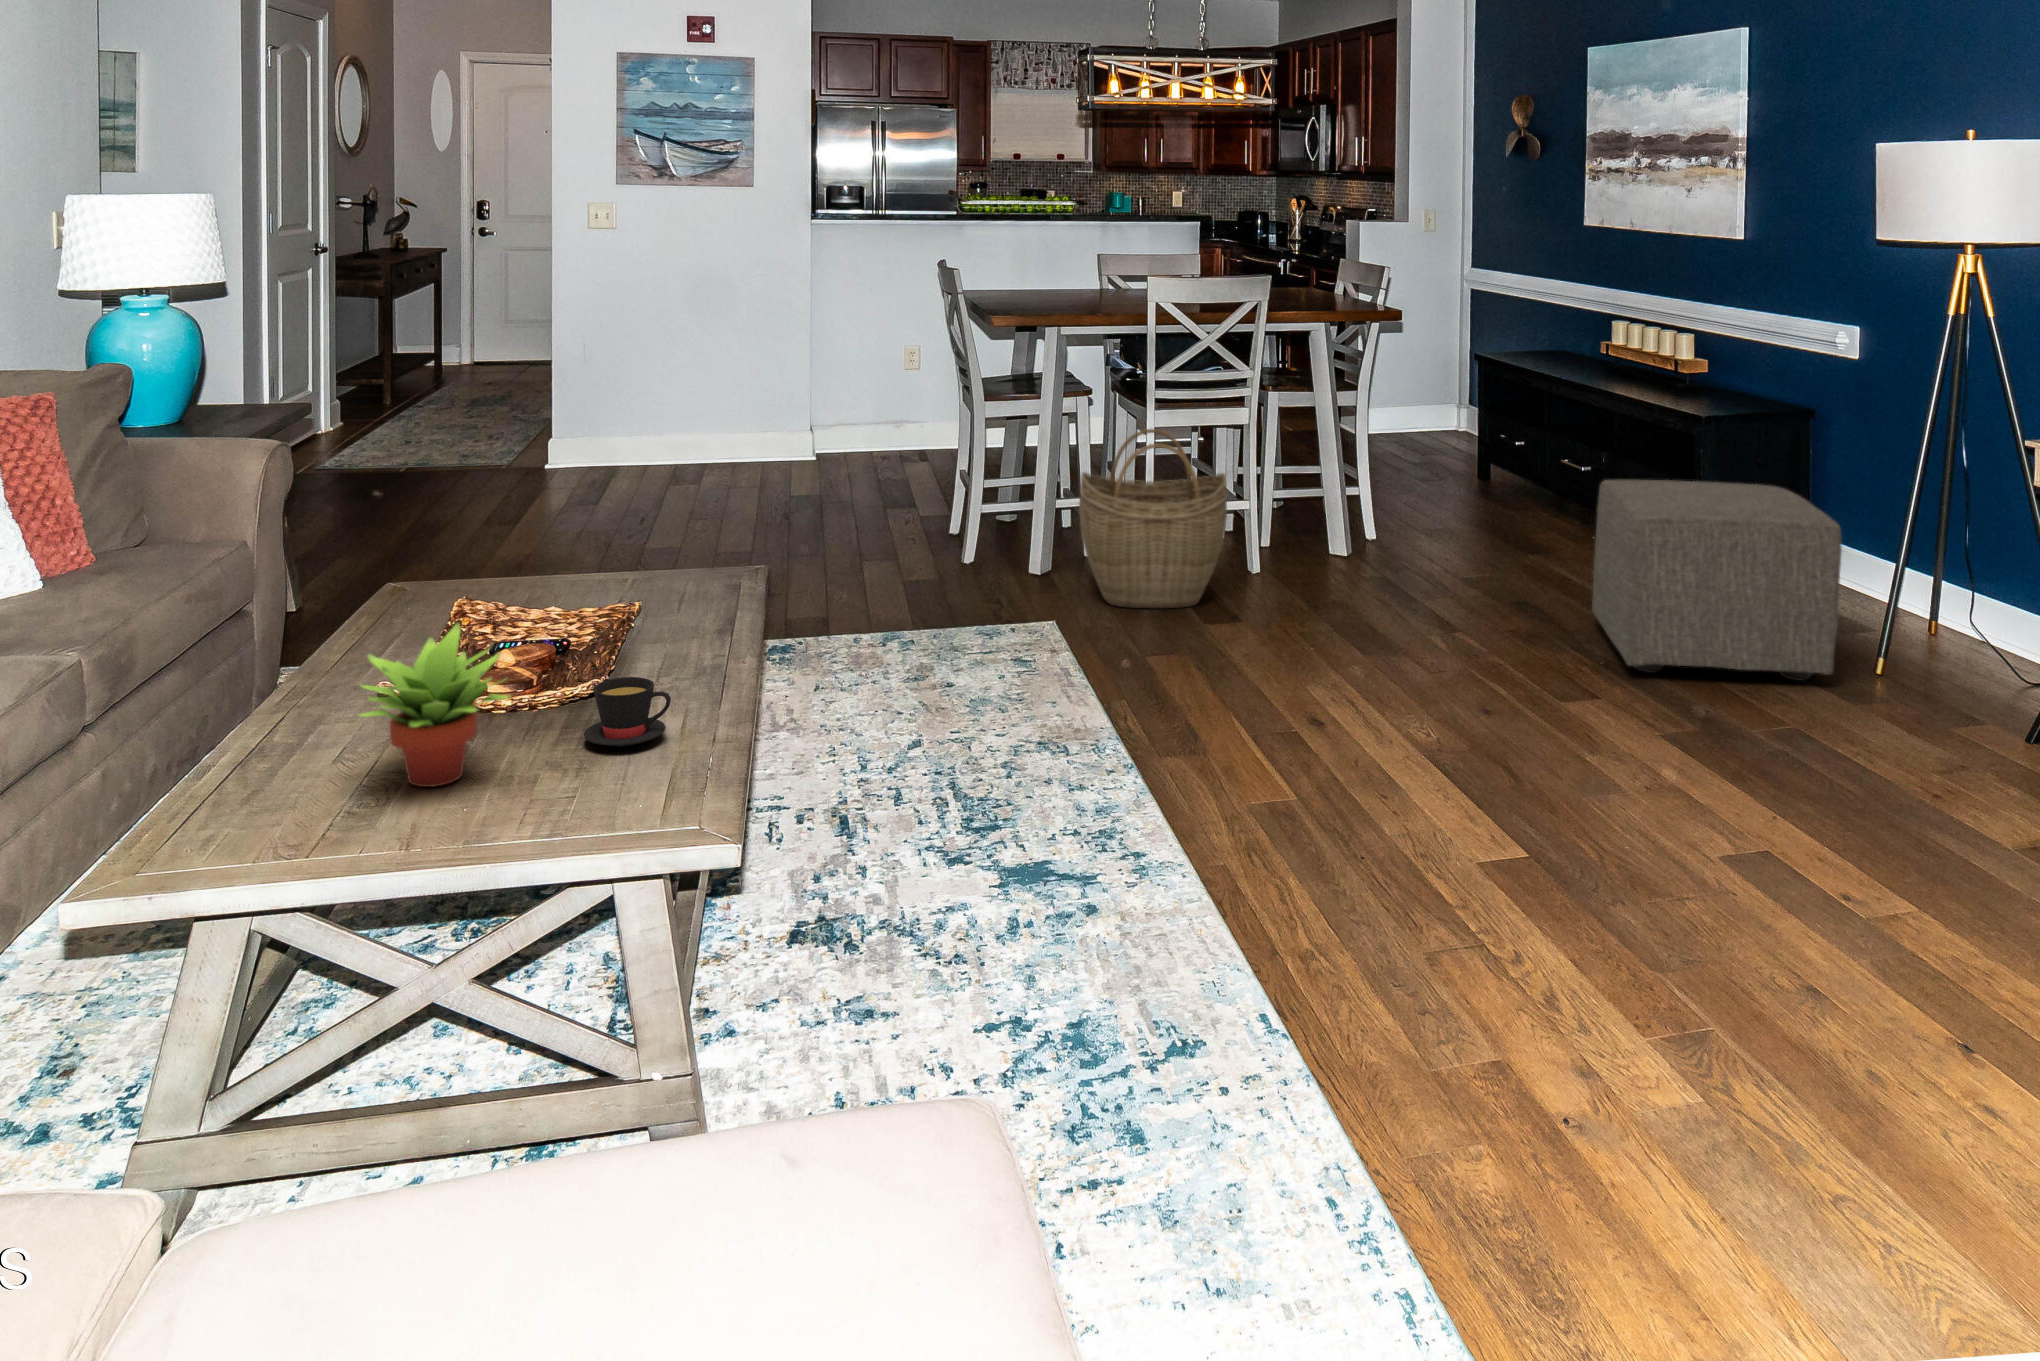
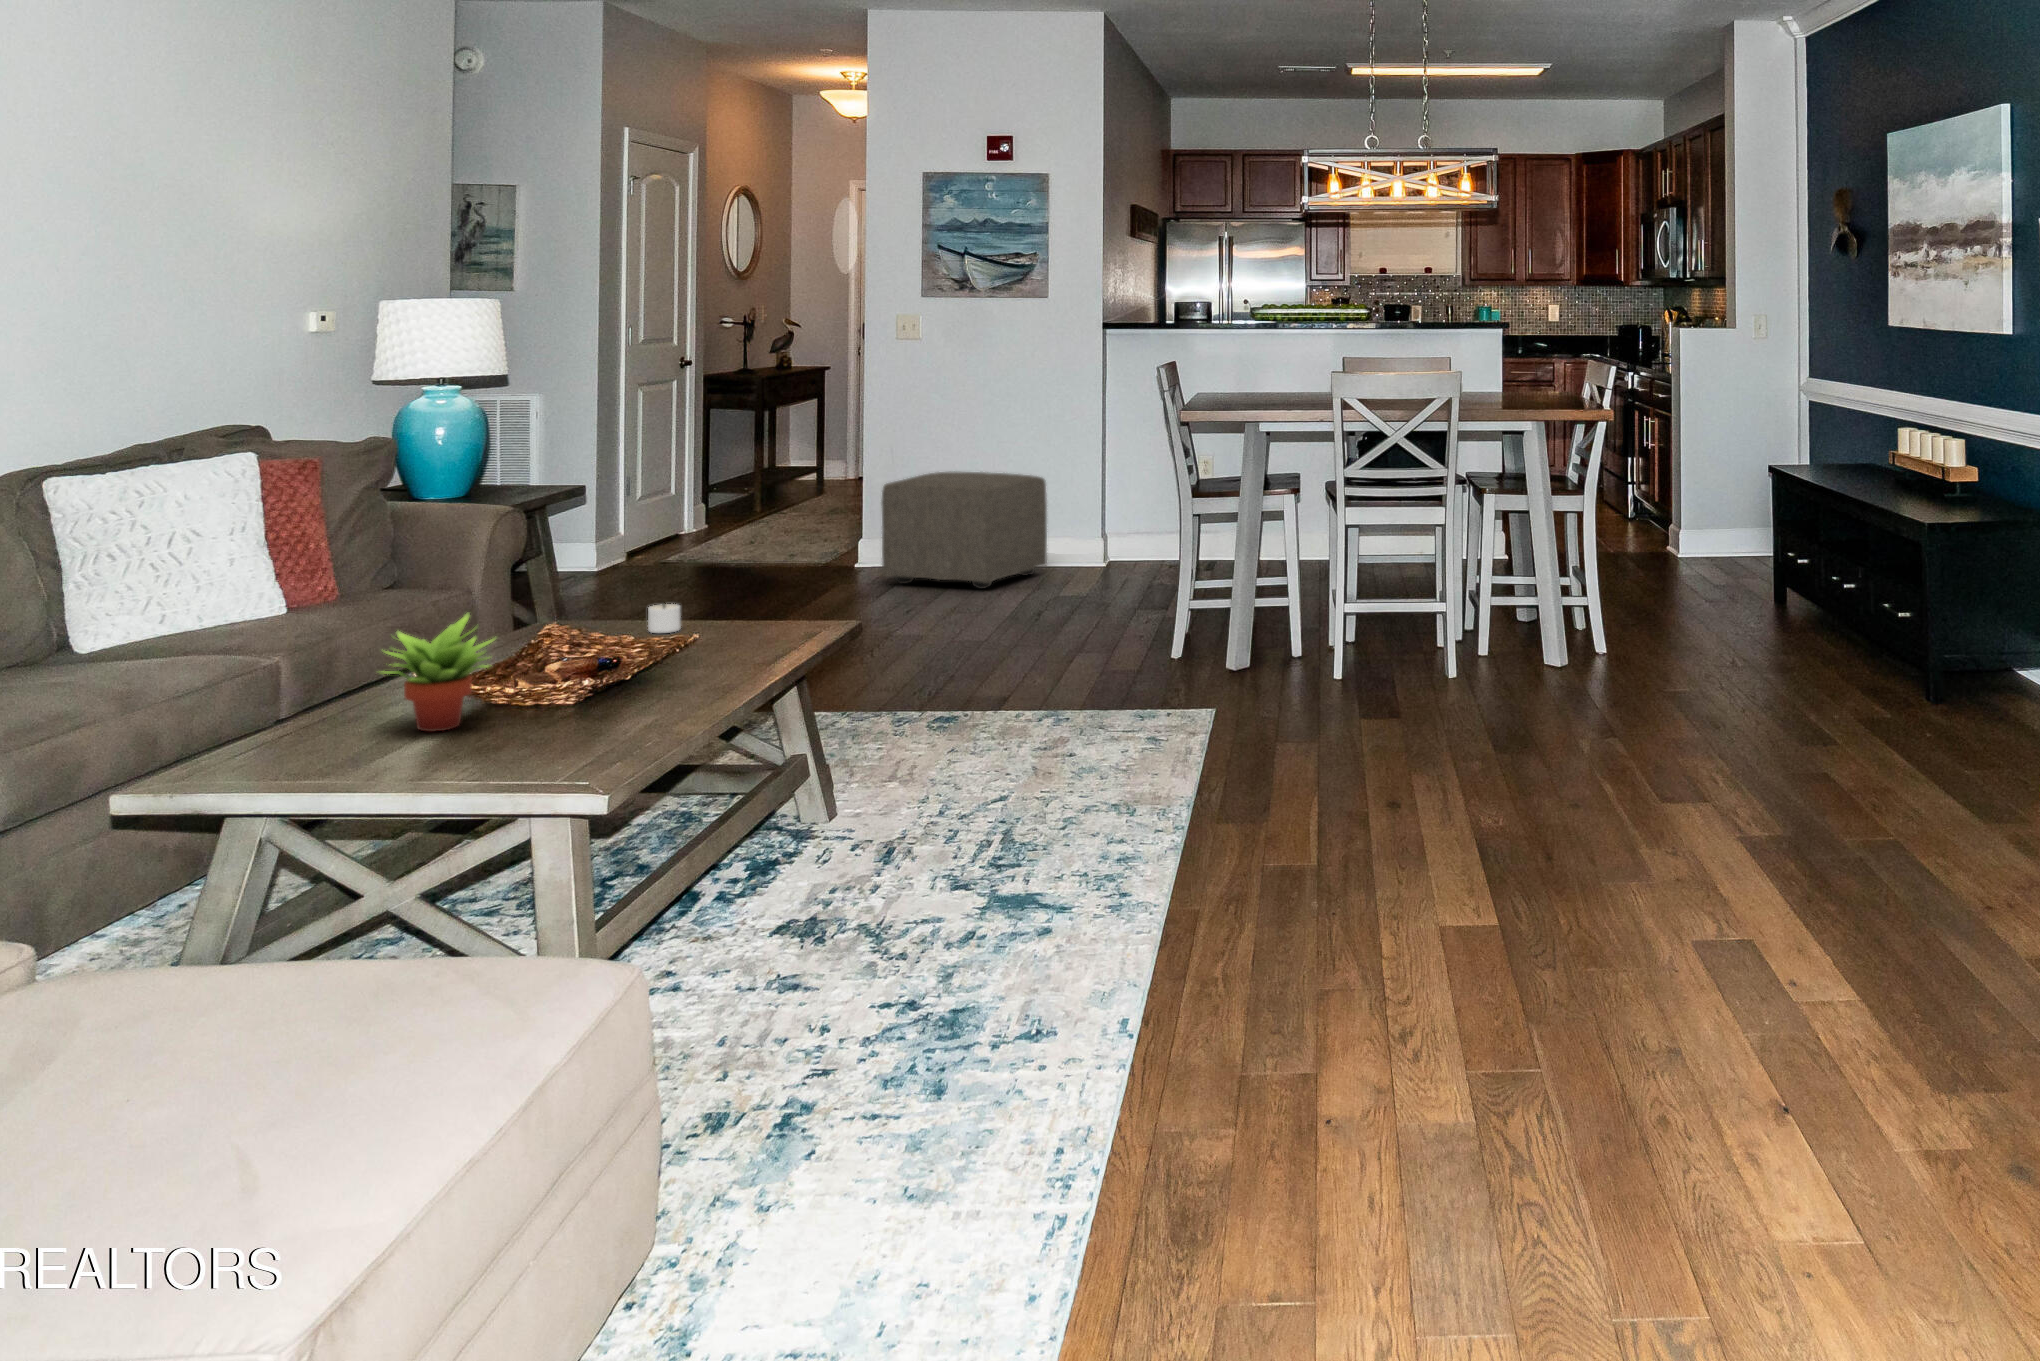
woven basket: present [1079,429,1227,608] -> none [1253,524,1396,698]
ottoman: present [1592,480,1842,681] -> present [881,471,1047,589]
candle: none [561,567,618,604] -> present [648,604,681,633]
teacup: present [584,677,671,747] -> none [563,665,630,717]

